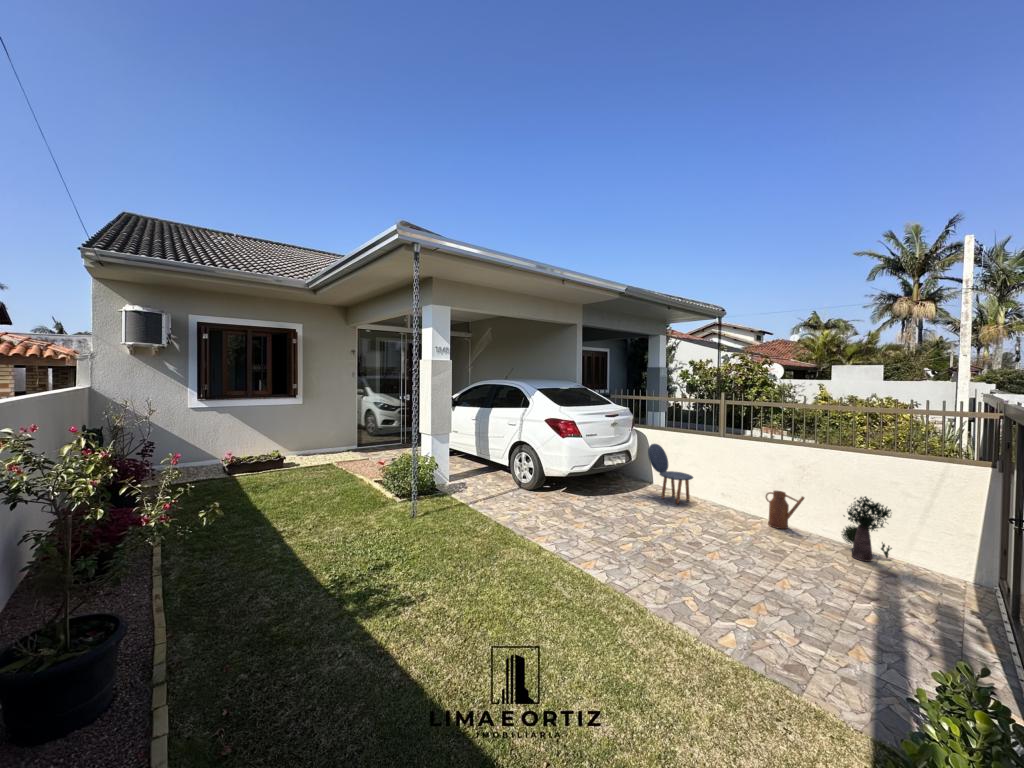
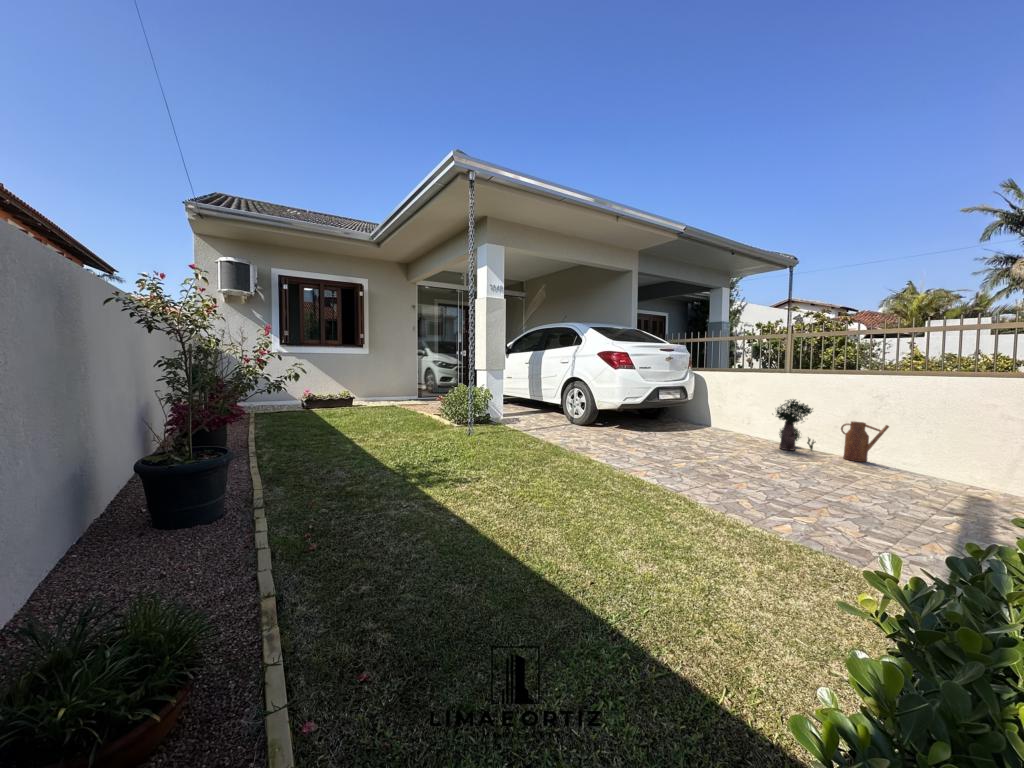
chair: present [648,444,693,504] -> none [706,381,757,441]
potted plant: present [842,496,892,562] -> present [776,399,815,450]

